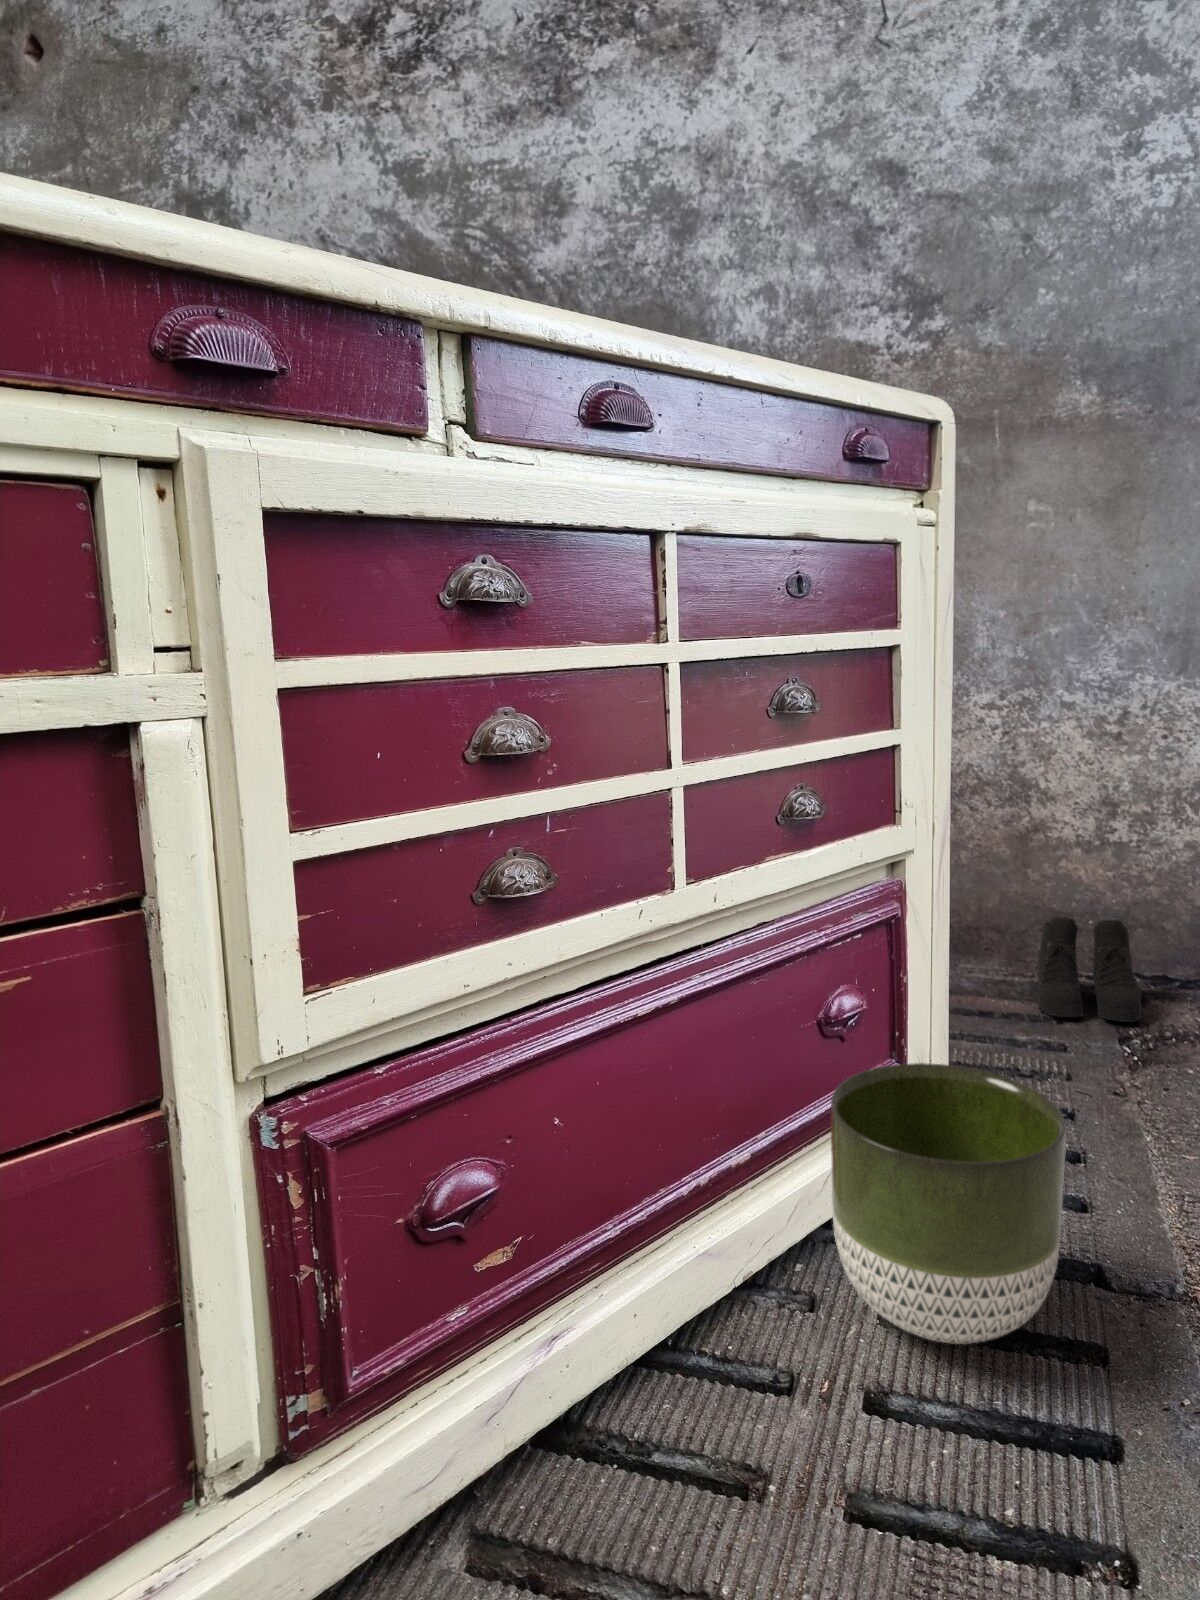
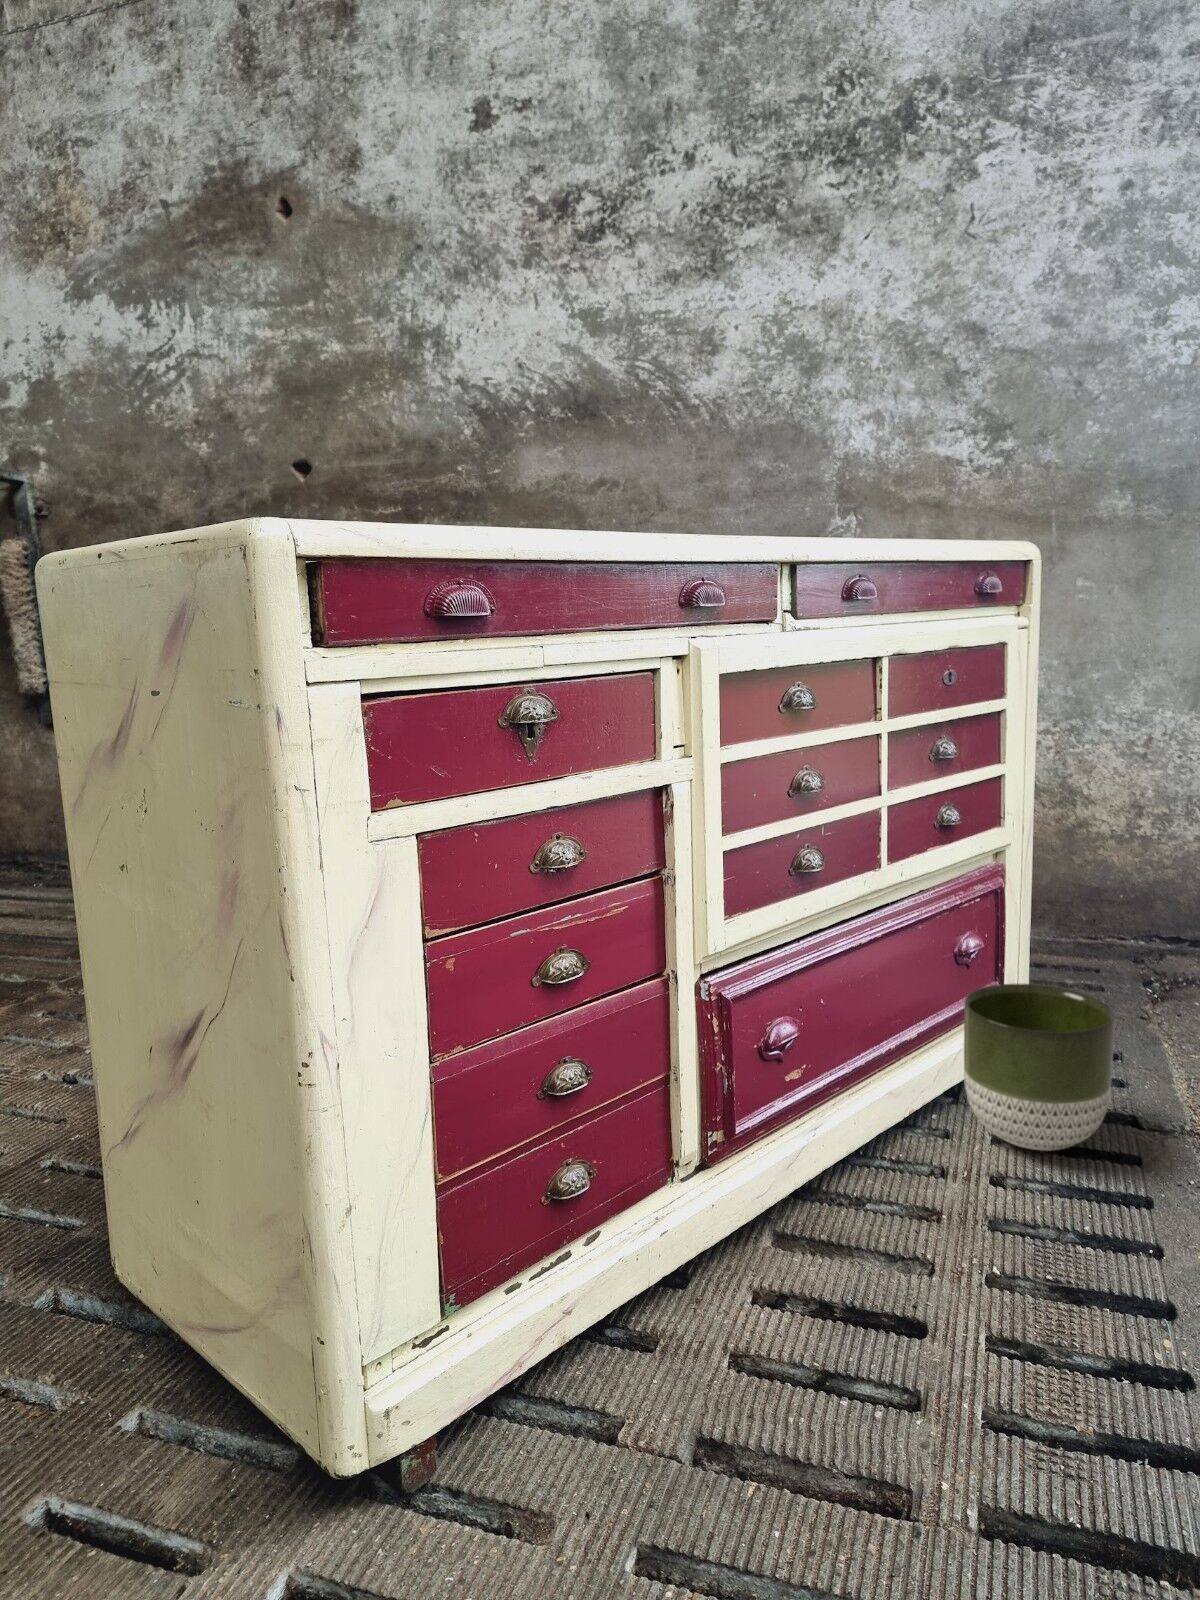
boots: present [1038,917,1142,1022] -> none [1083,897,1162,975]

